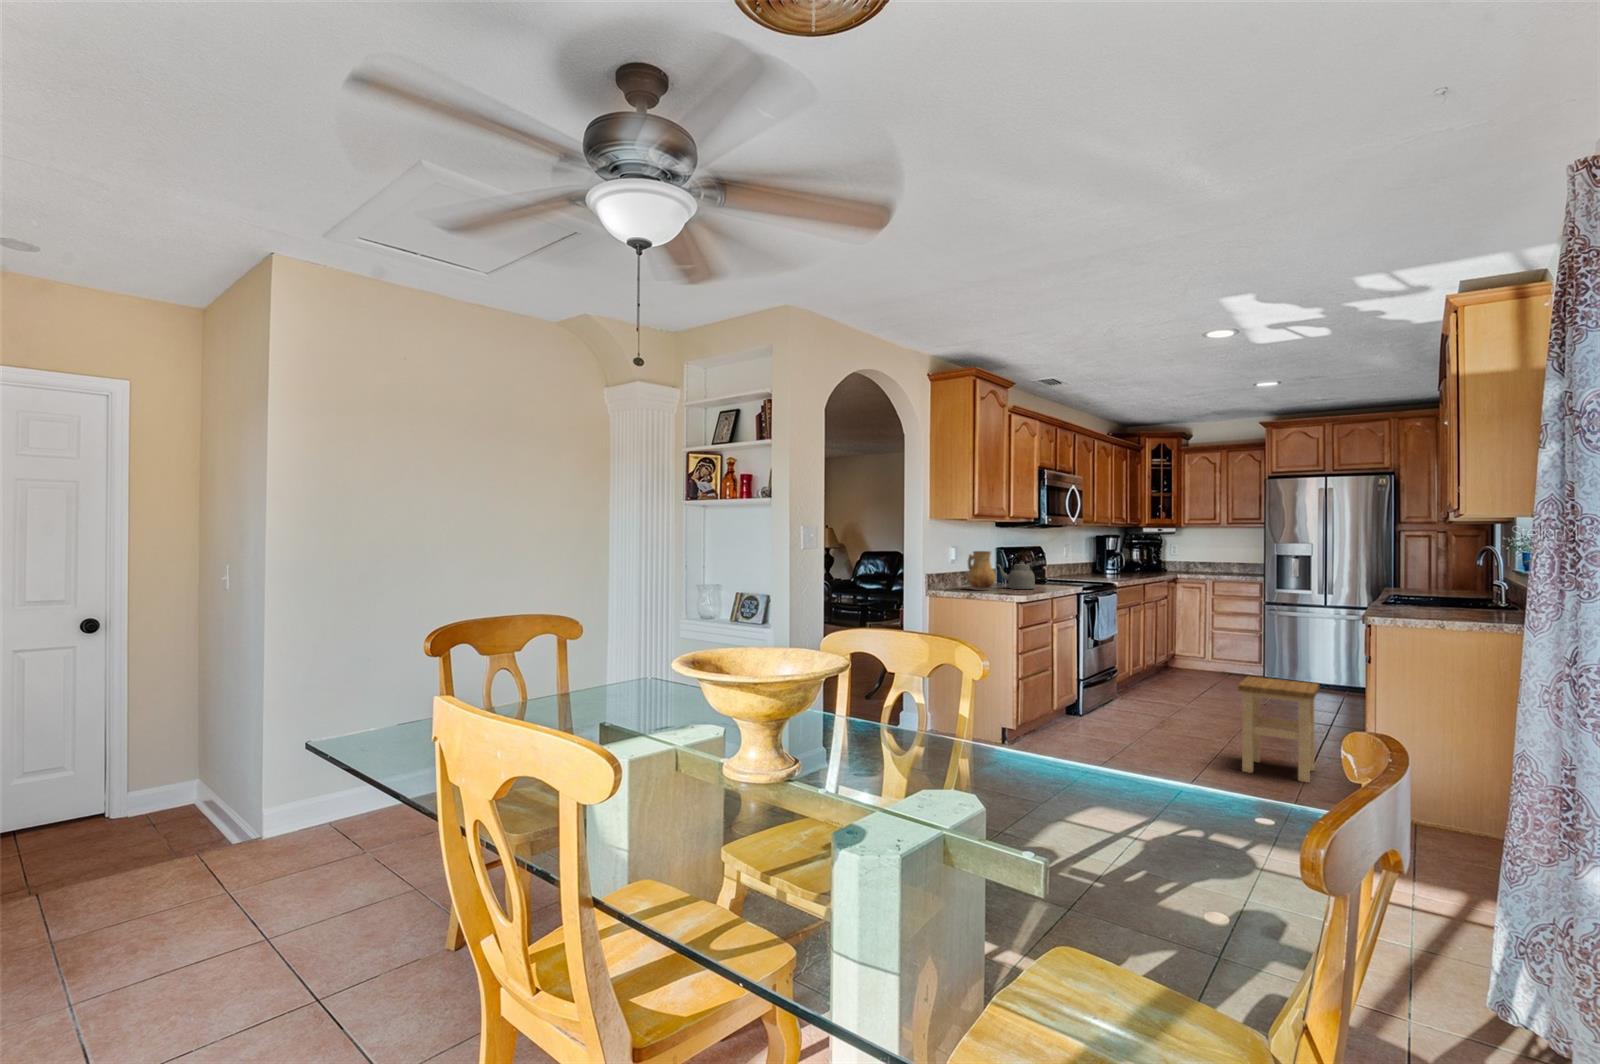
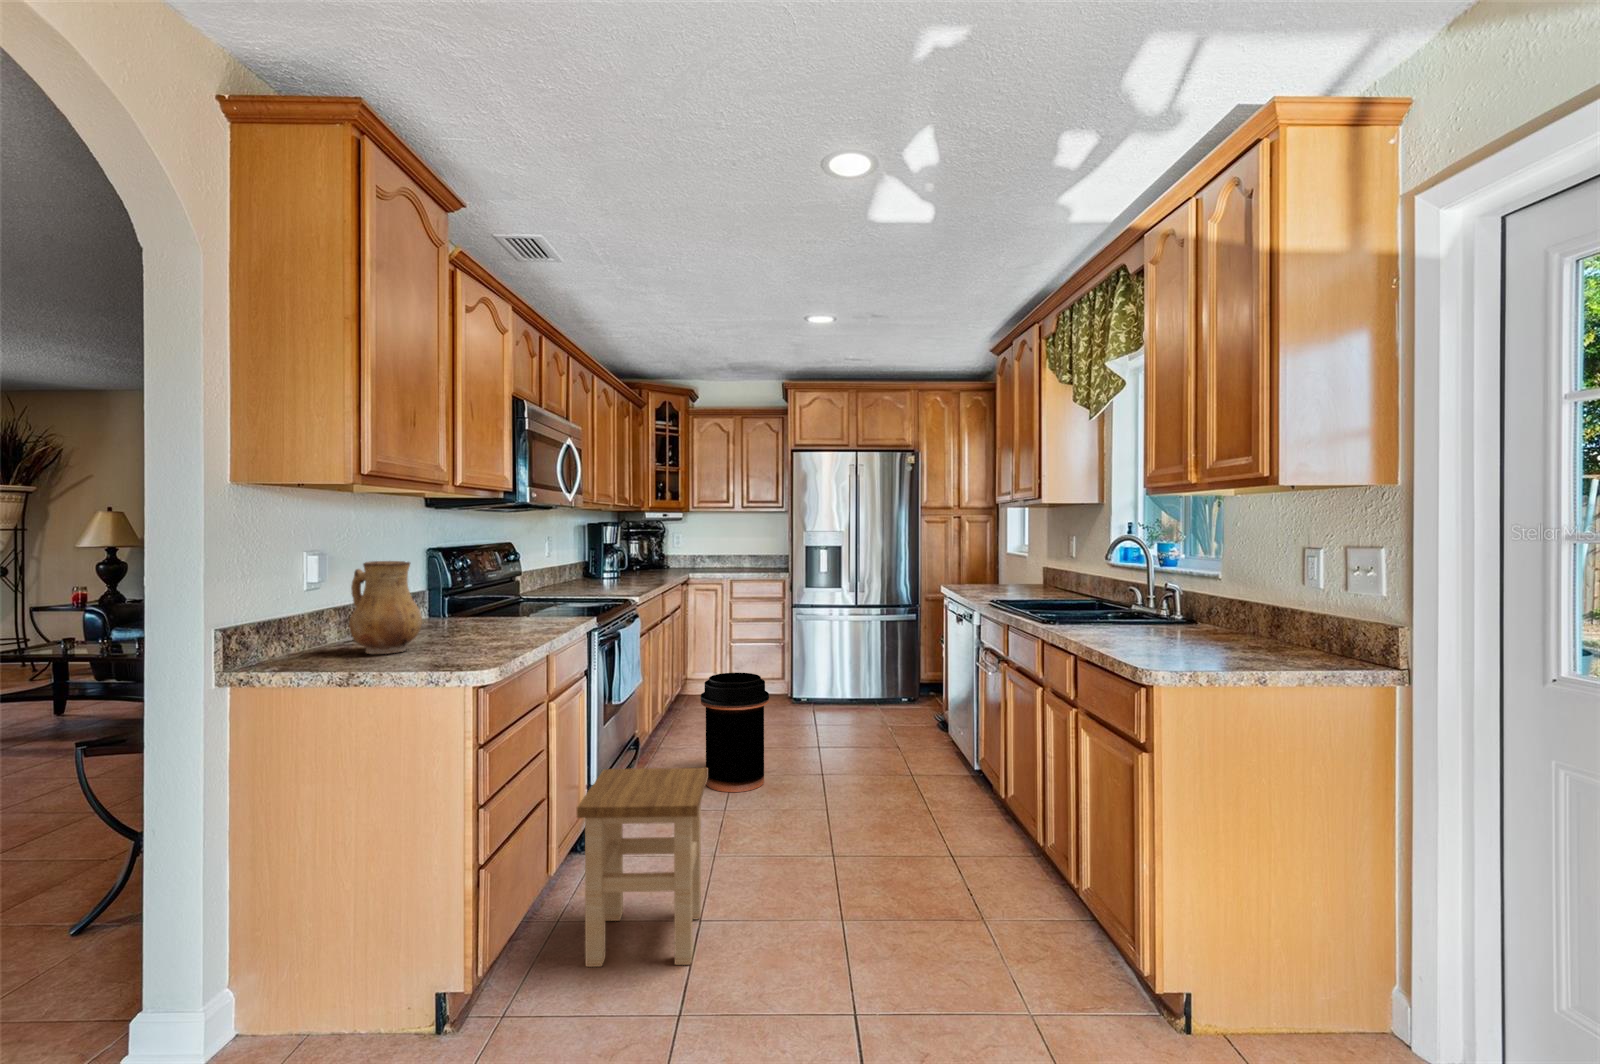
kettle: present [996,553,1035,589] -> none [424,560,510,638]
trash can: none [1159,636,1209,711] -> present [701,673,769,792]
stool: present [1238,677,1319,782] -> present [577,768,708,967]

